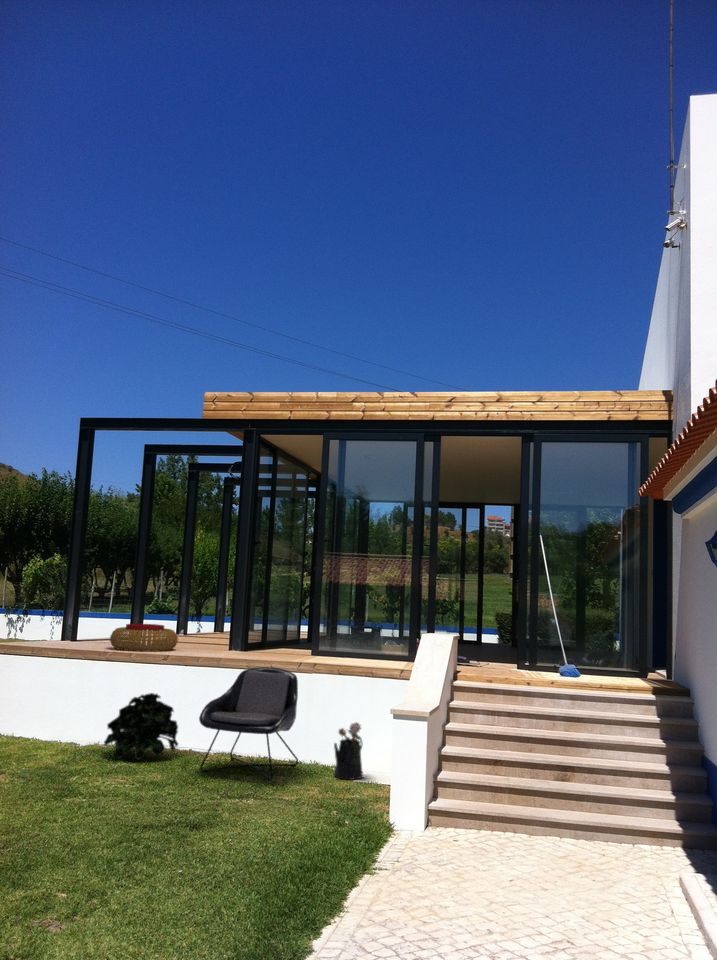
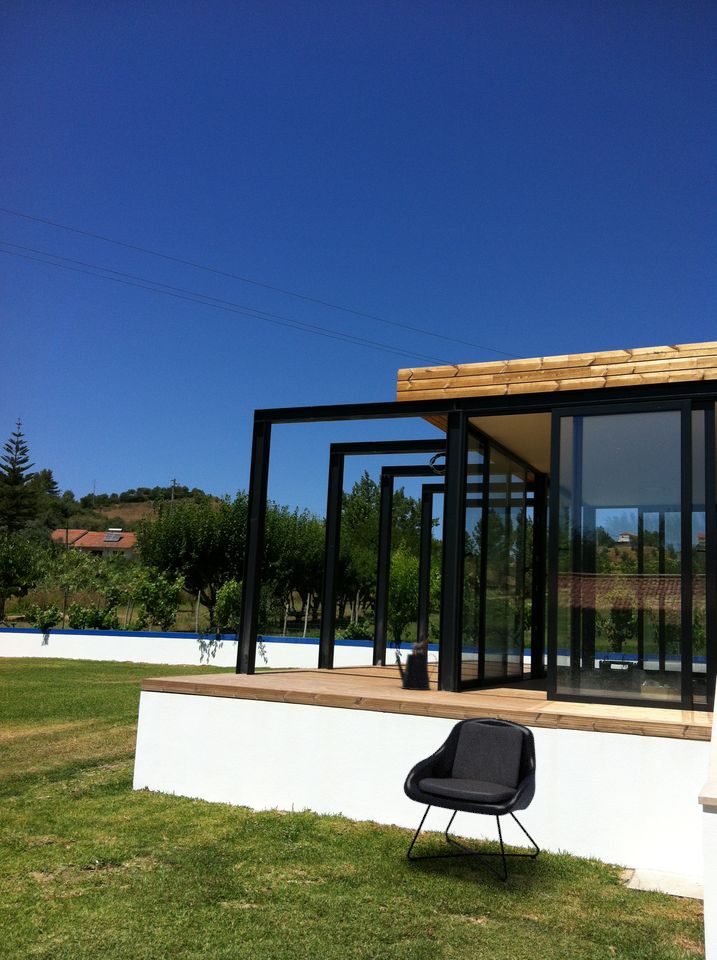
pouf: present [110,624,178,652] -> none [292,655,374,691]
potted plant: present [104,693,178,760] -> none [284,747,378,837]
watering can: present [334,723,363,779] -> present [395,640,433,690]

